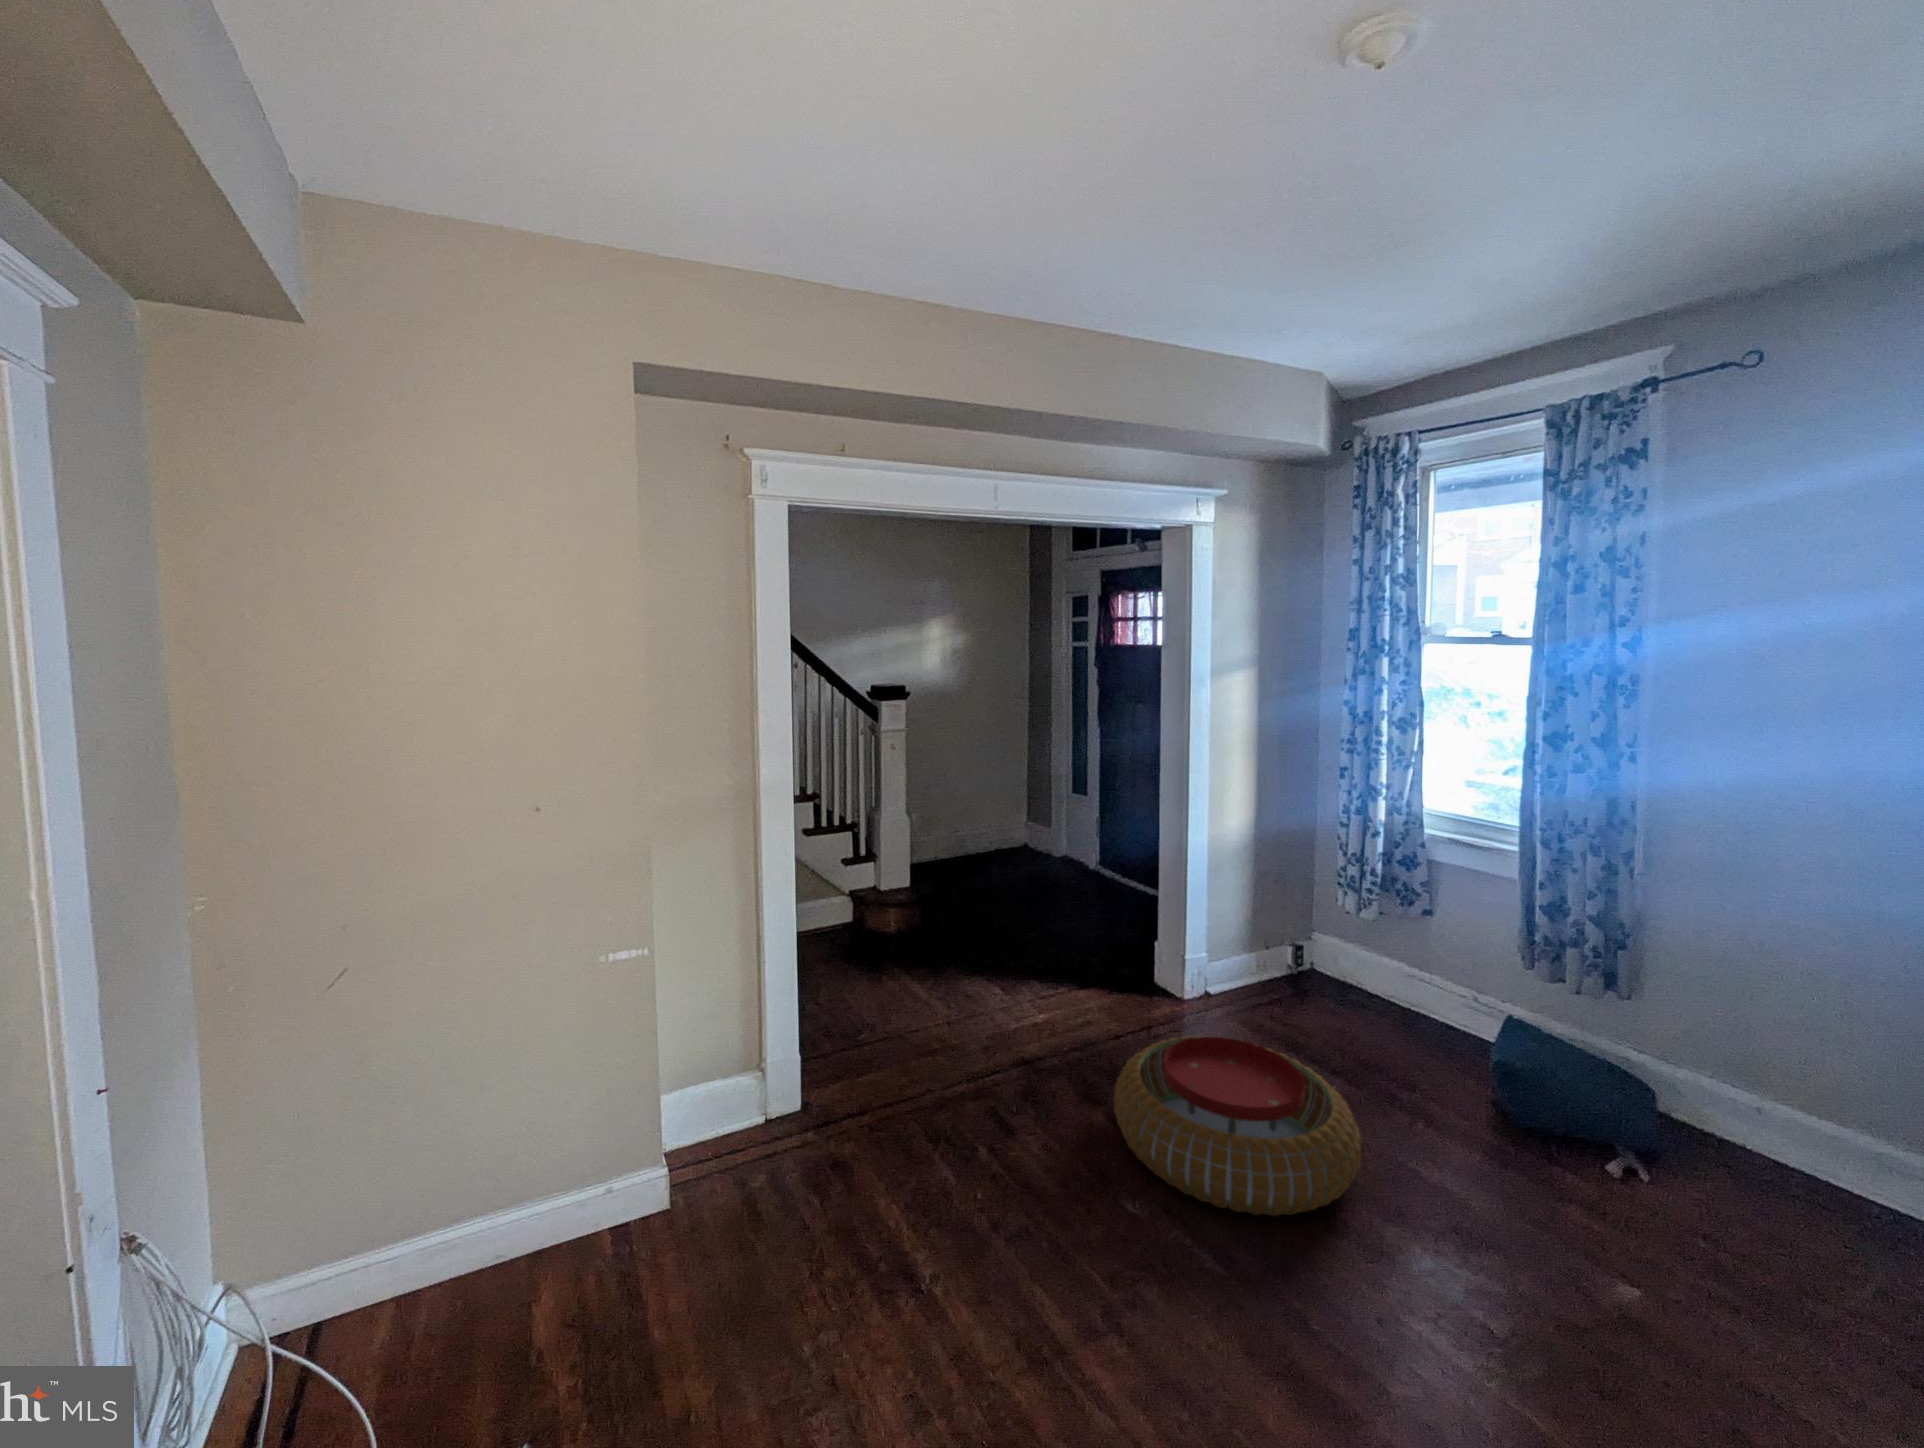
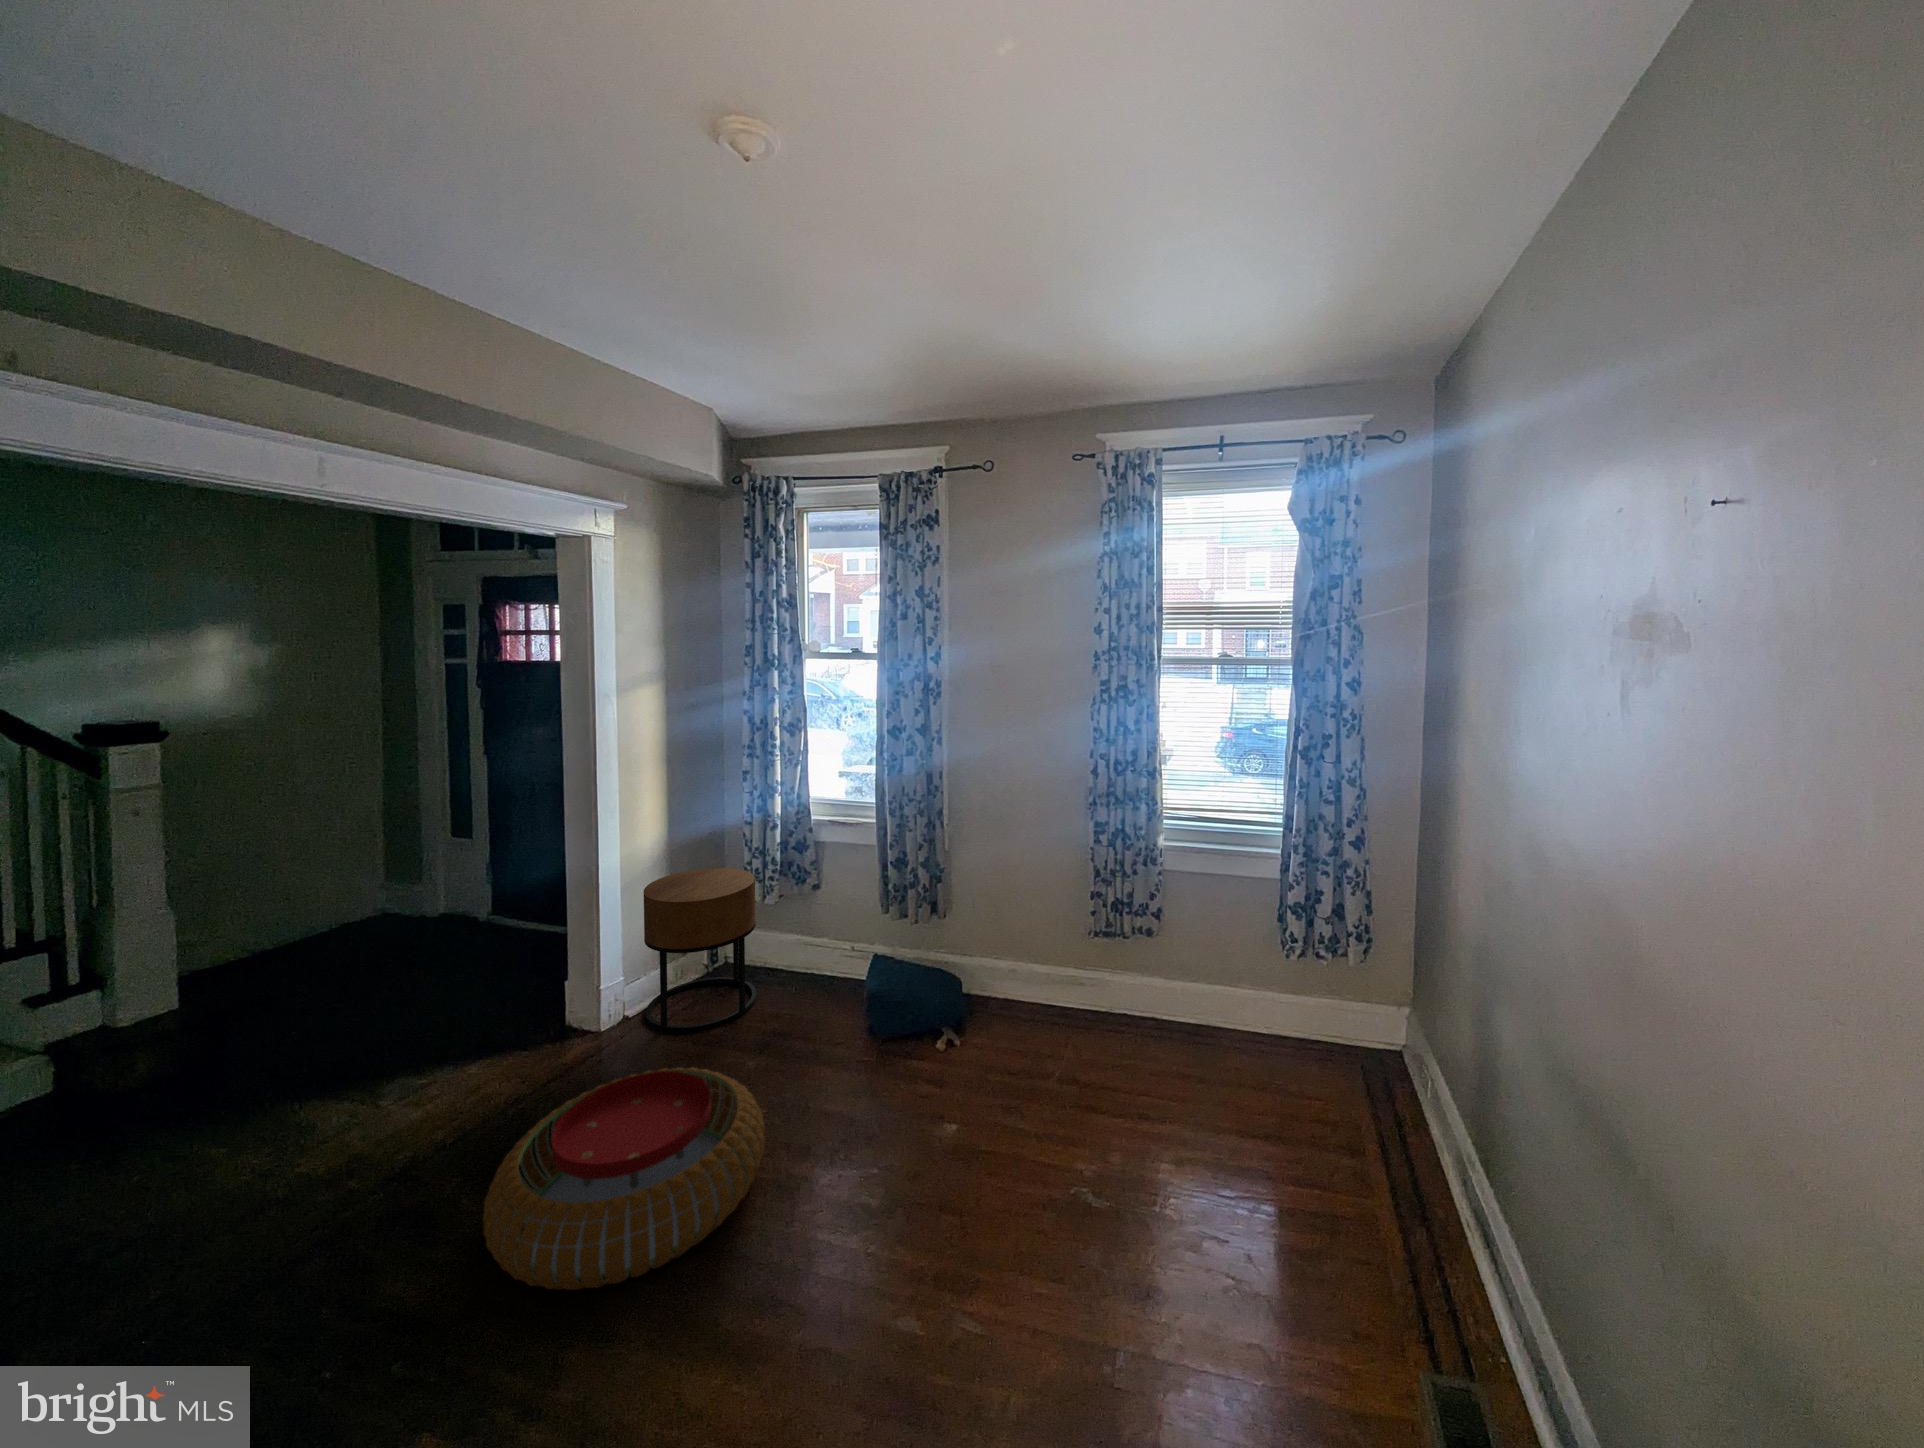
side table: none [1231,864,1351,1031] -> present [644,868,756,1032]

